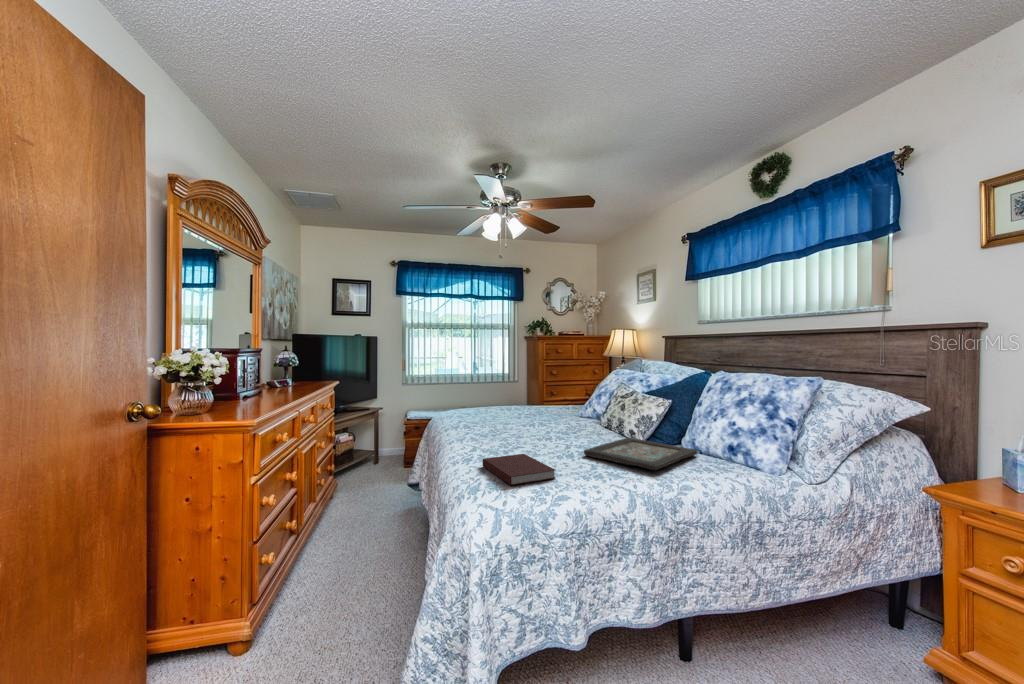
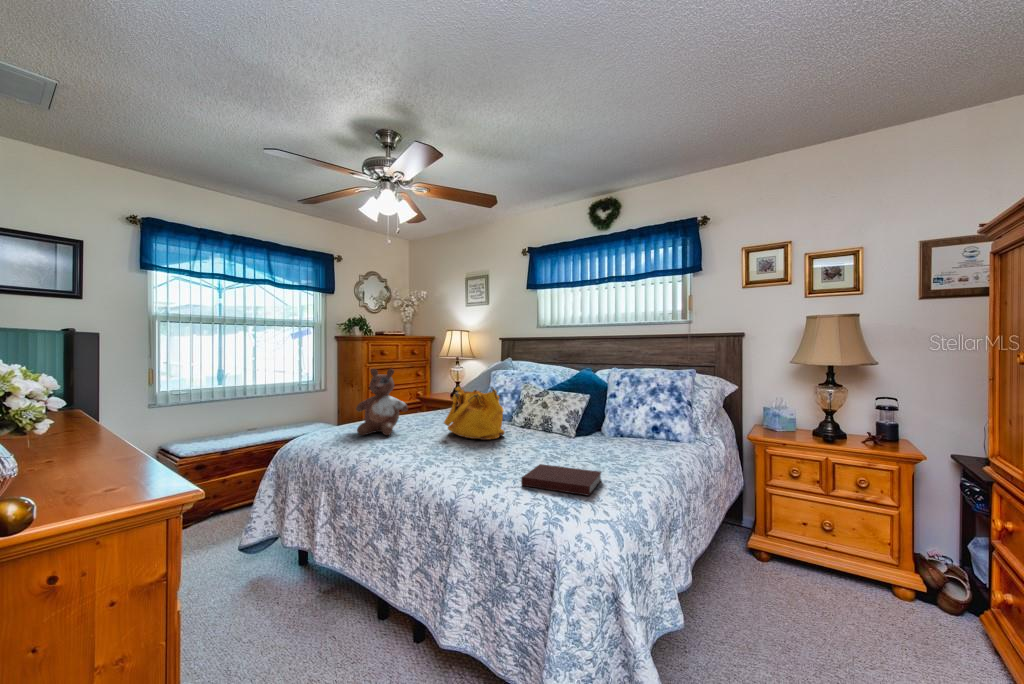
stuffed bear: none [462,362,504,416] -> present [356,369,408,435]
handbag: none [514,380,573,431] -> present [444,387,505,440]
decorative tray: present [584,438,697,470] -> none [571,433,649,456]

